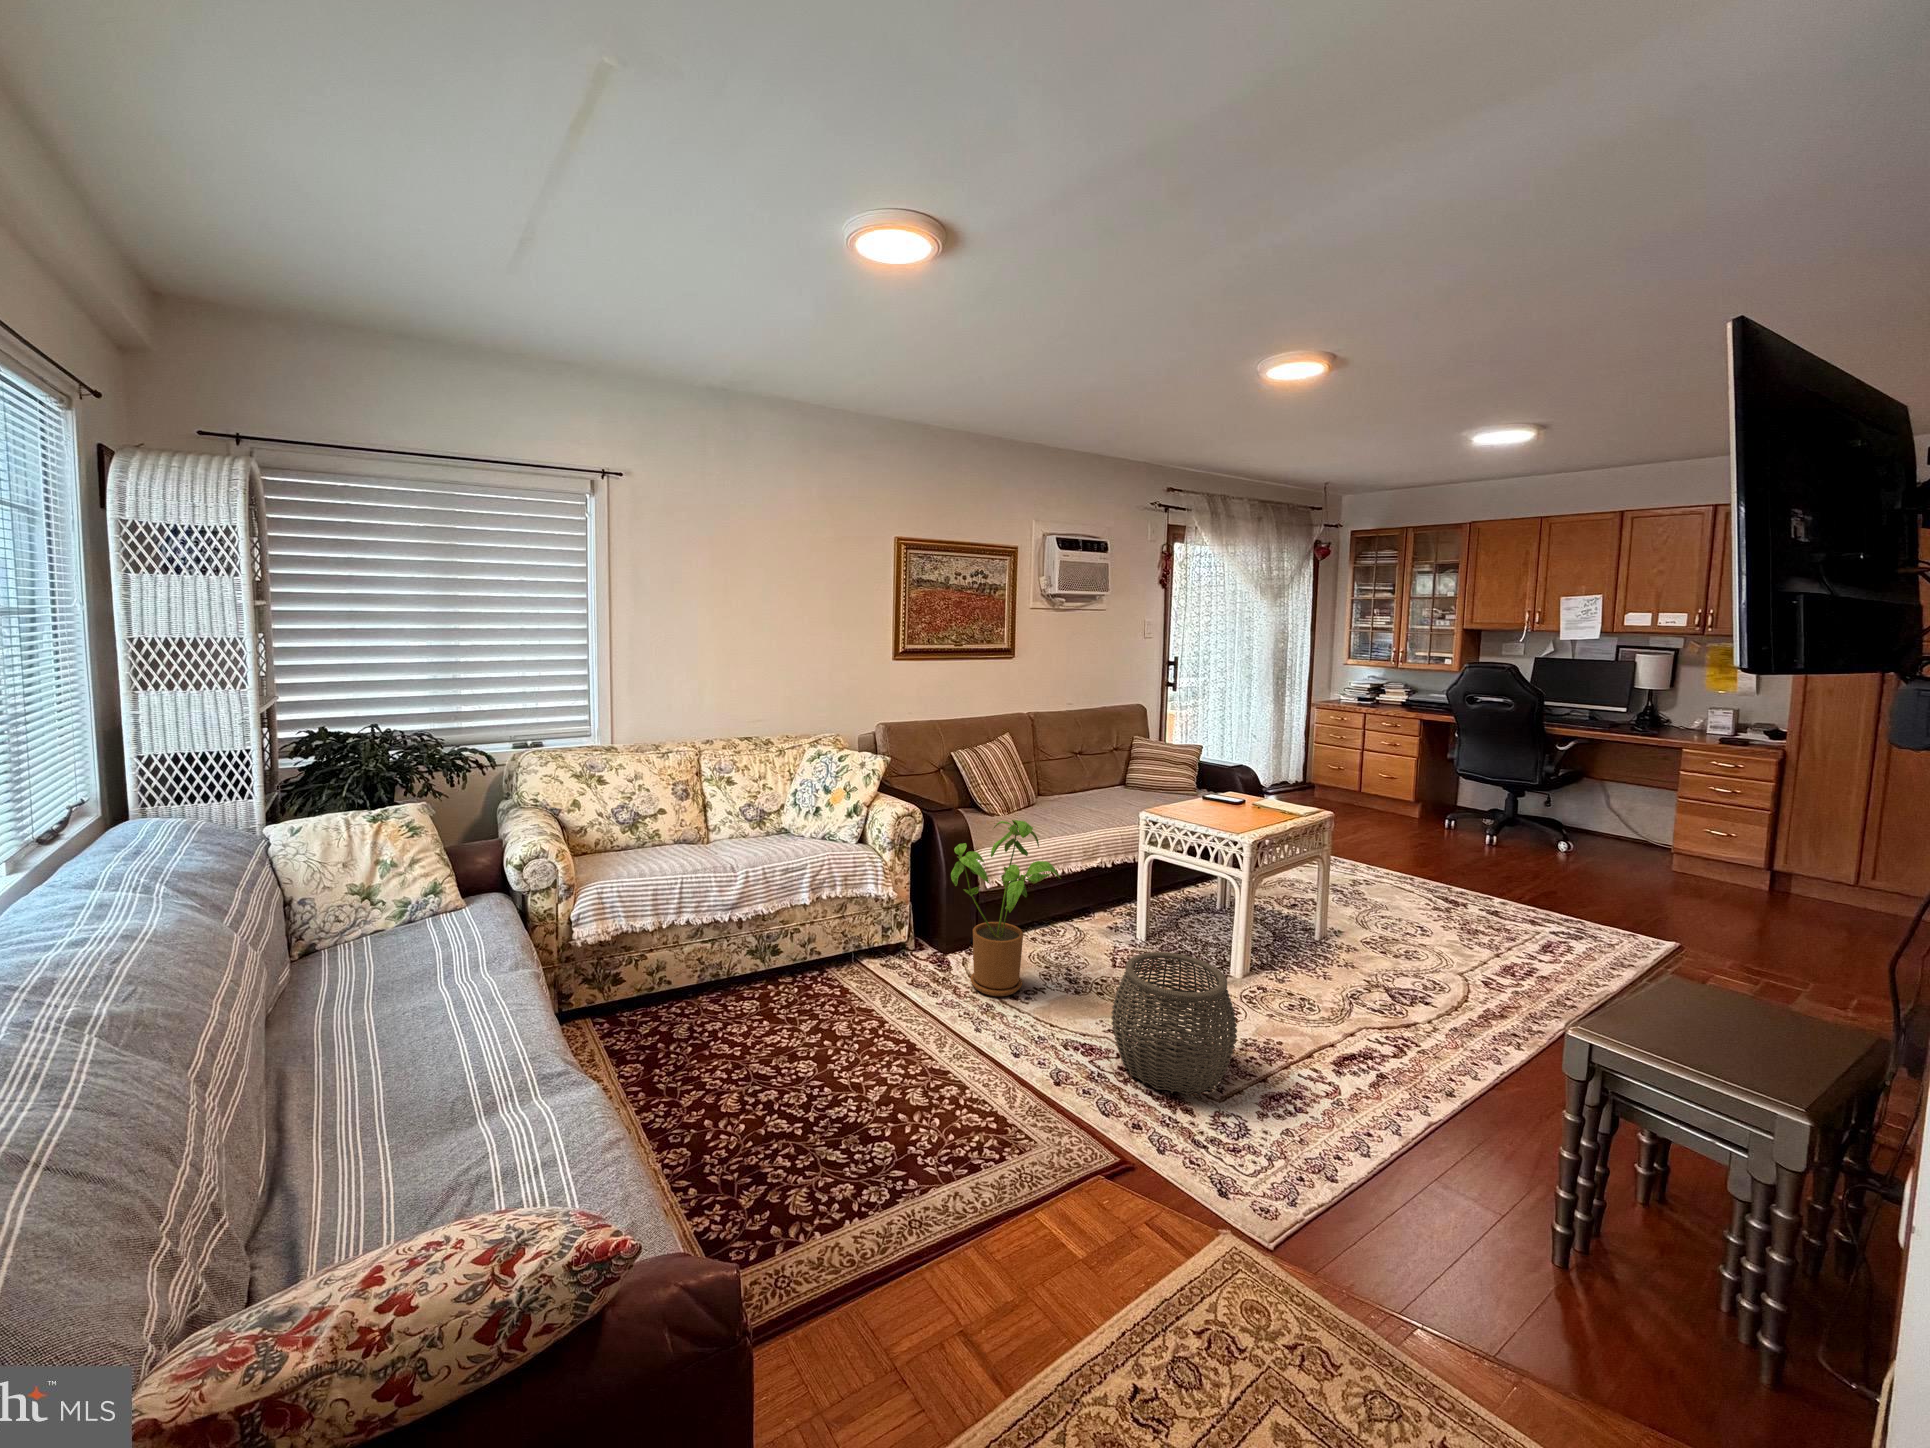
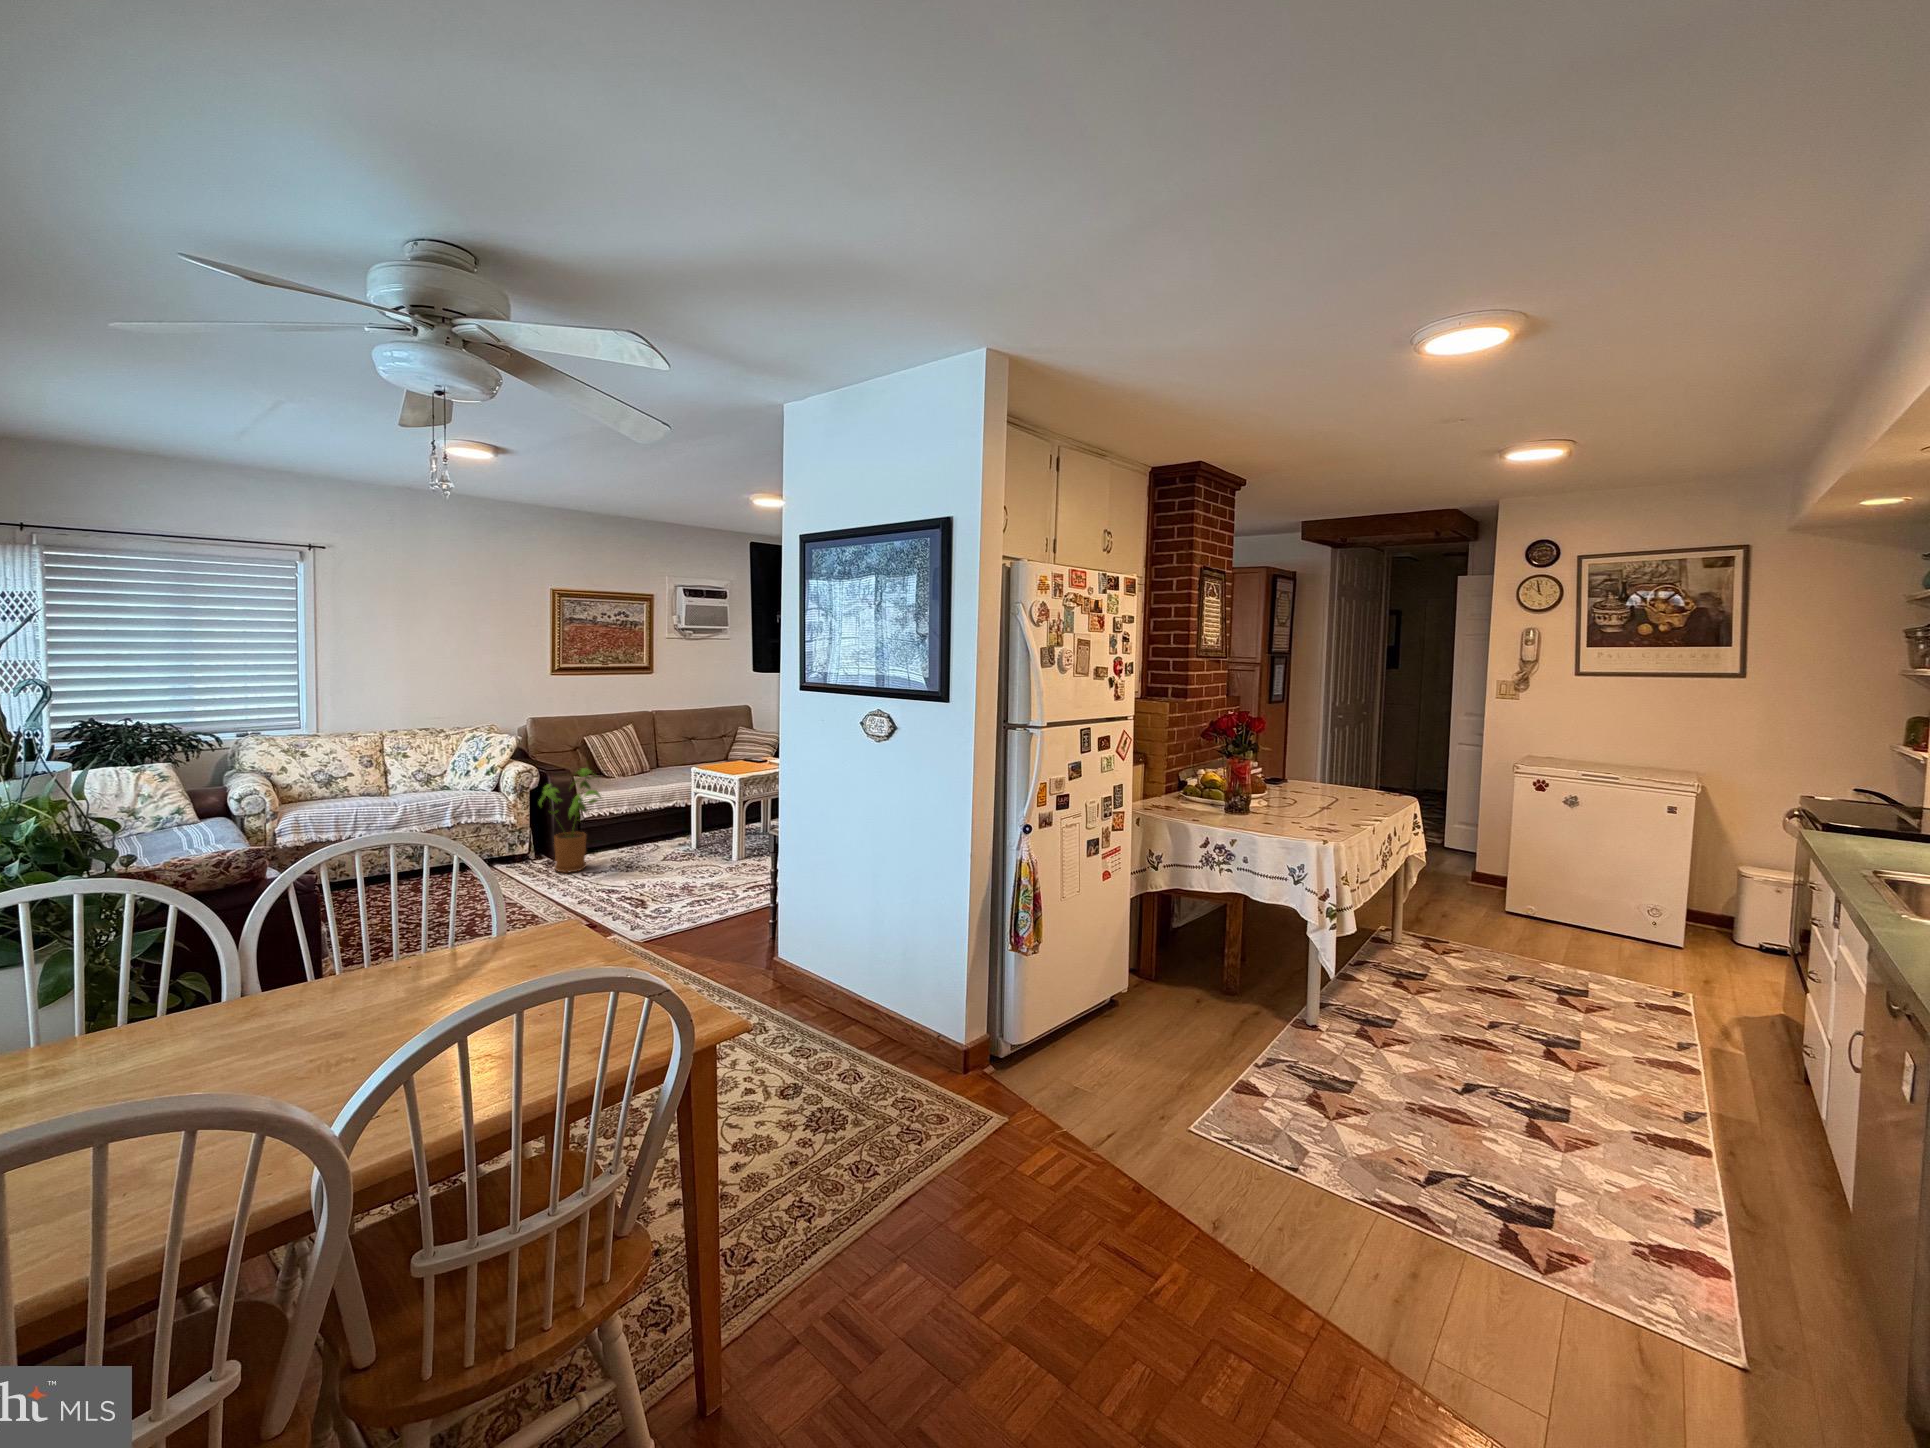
woven basket: present [1111,952,1237,1095] -> none [607,832,675,899]

